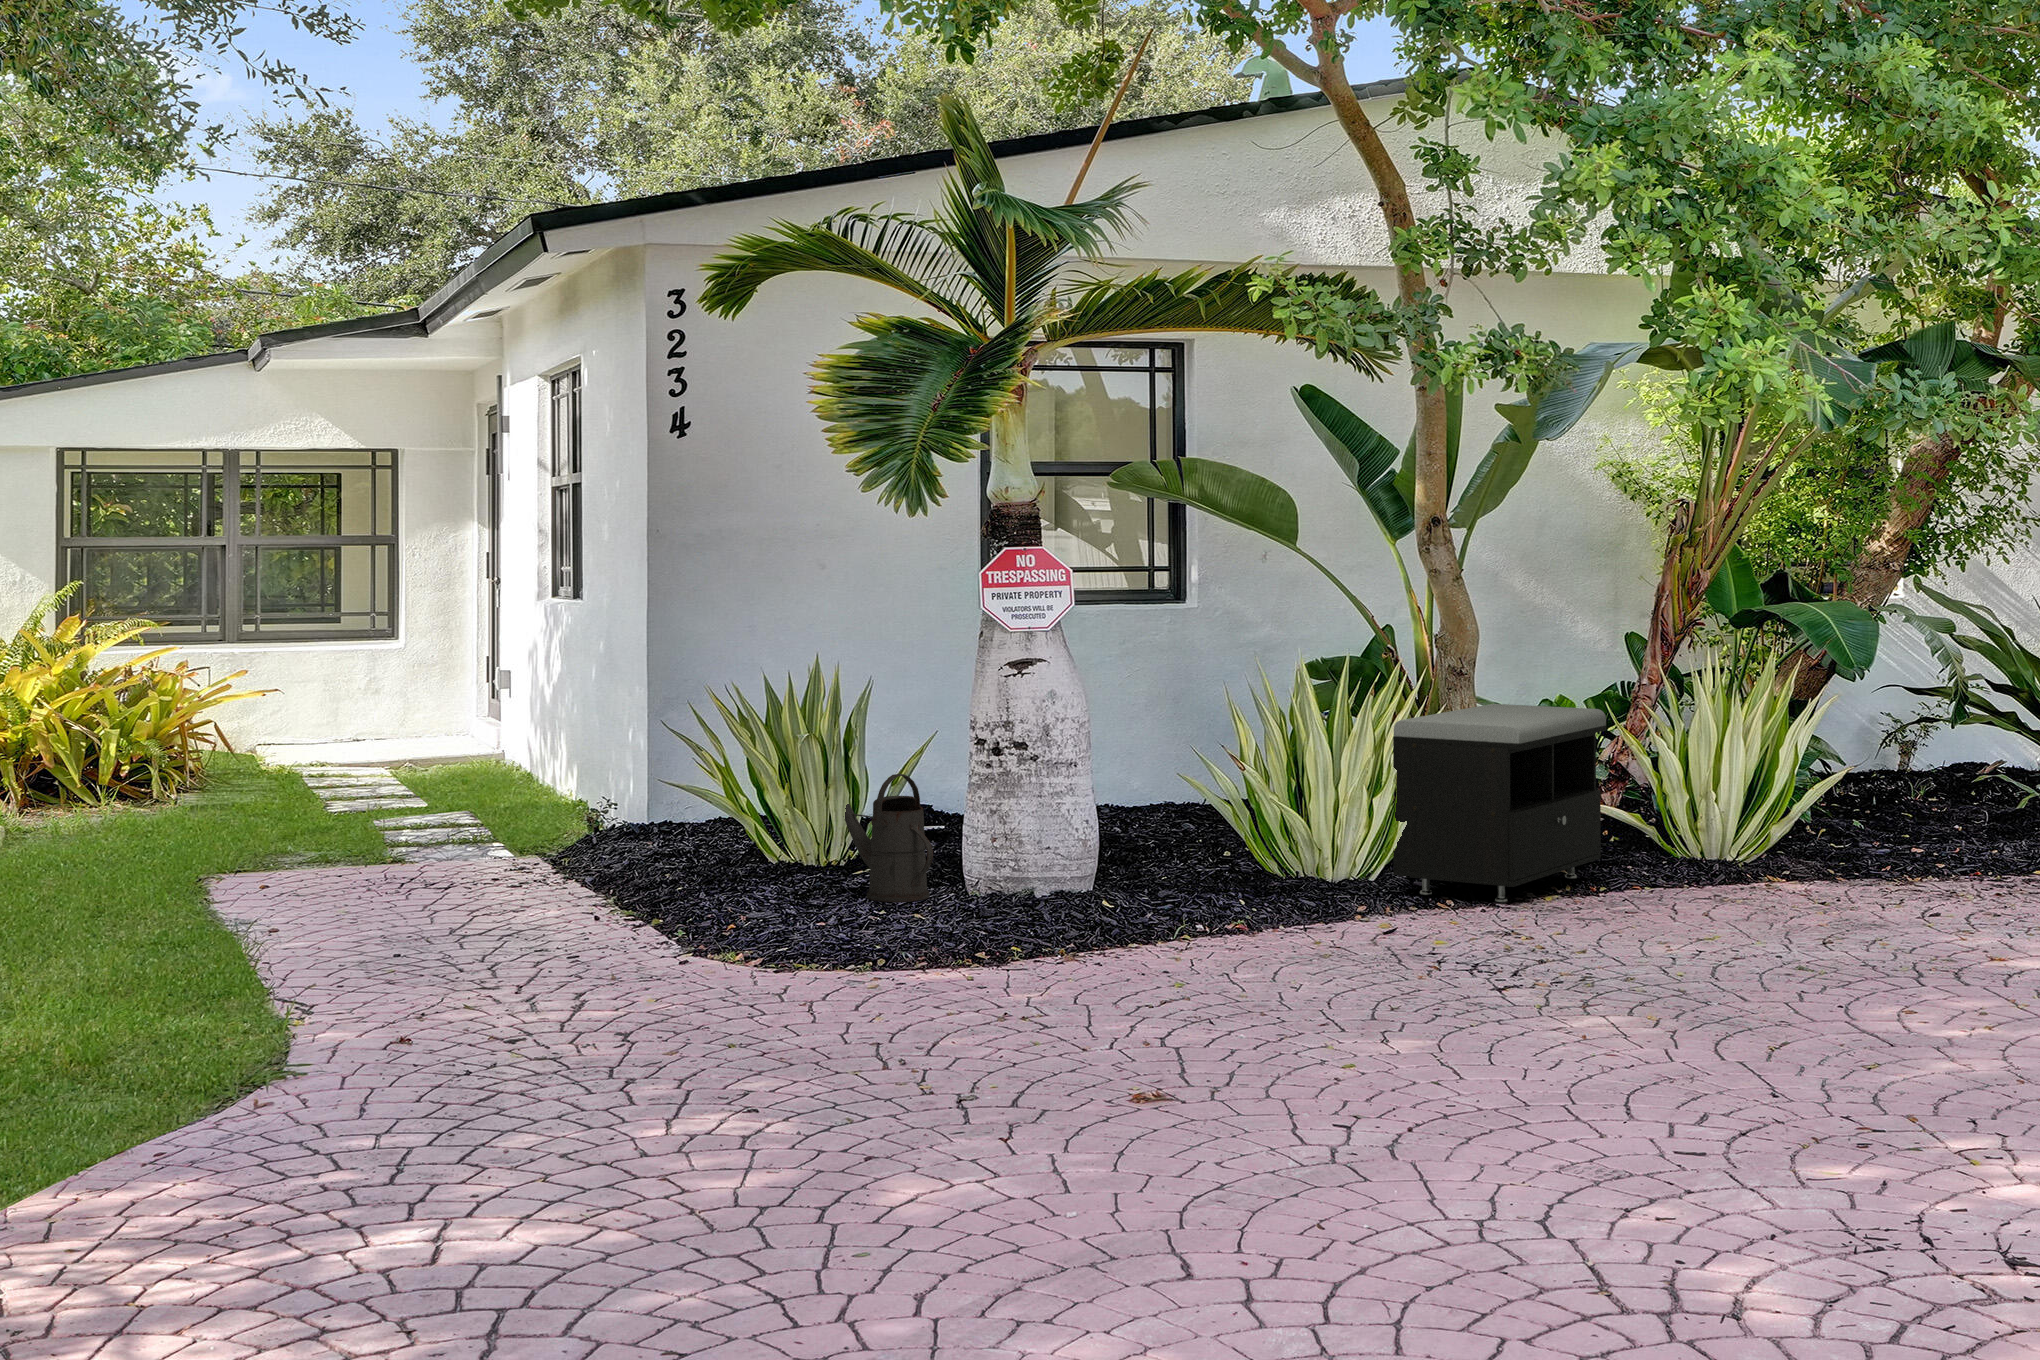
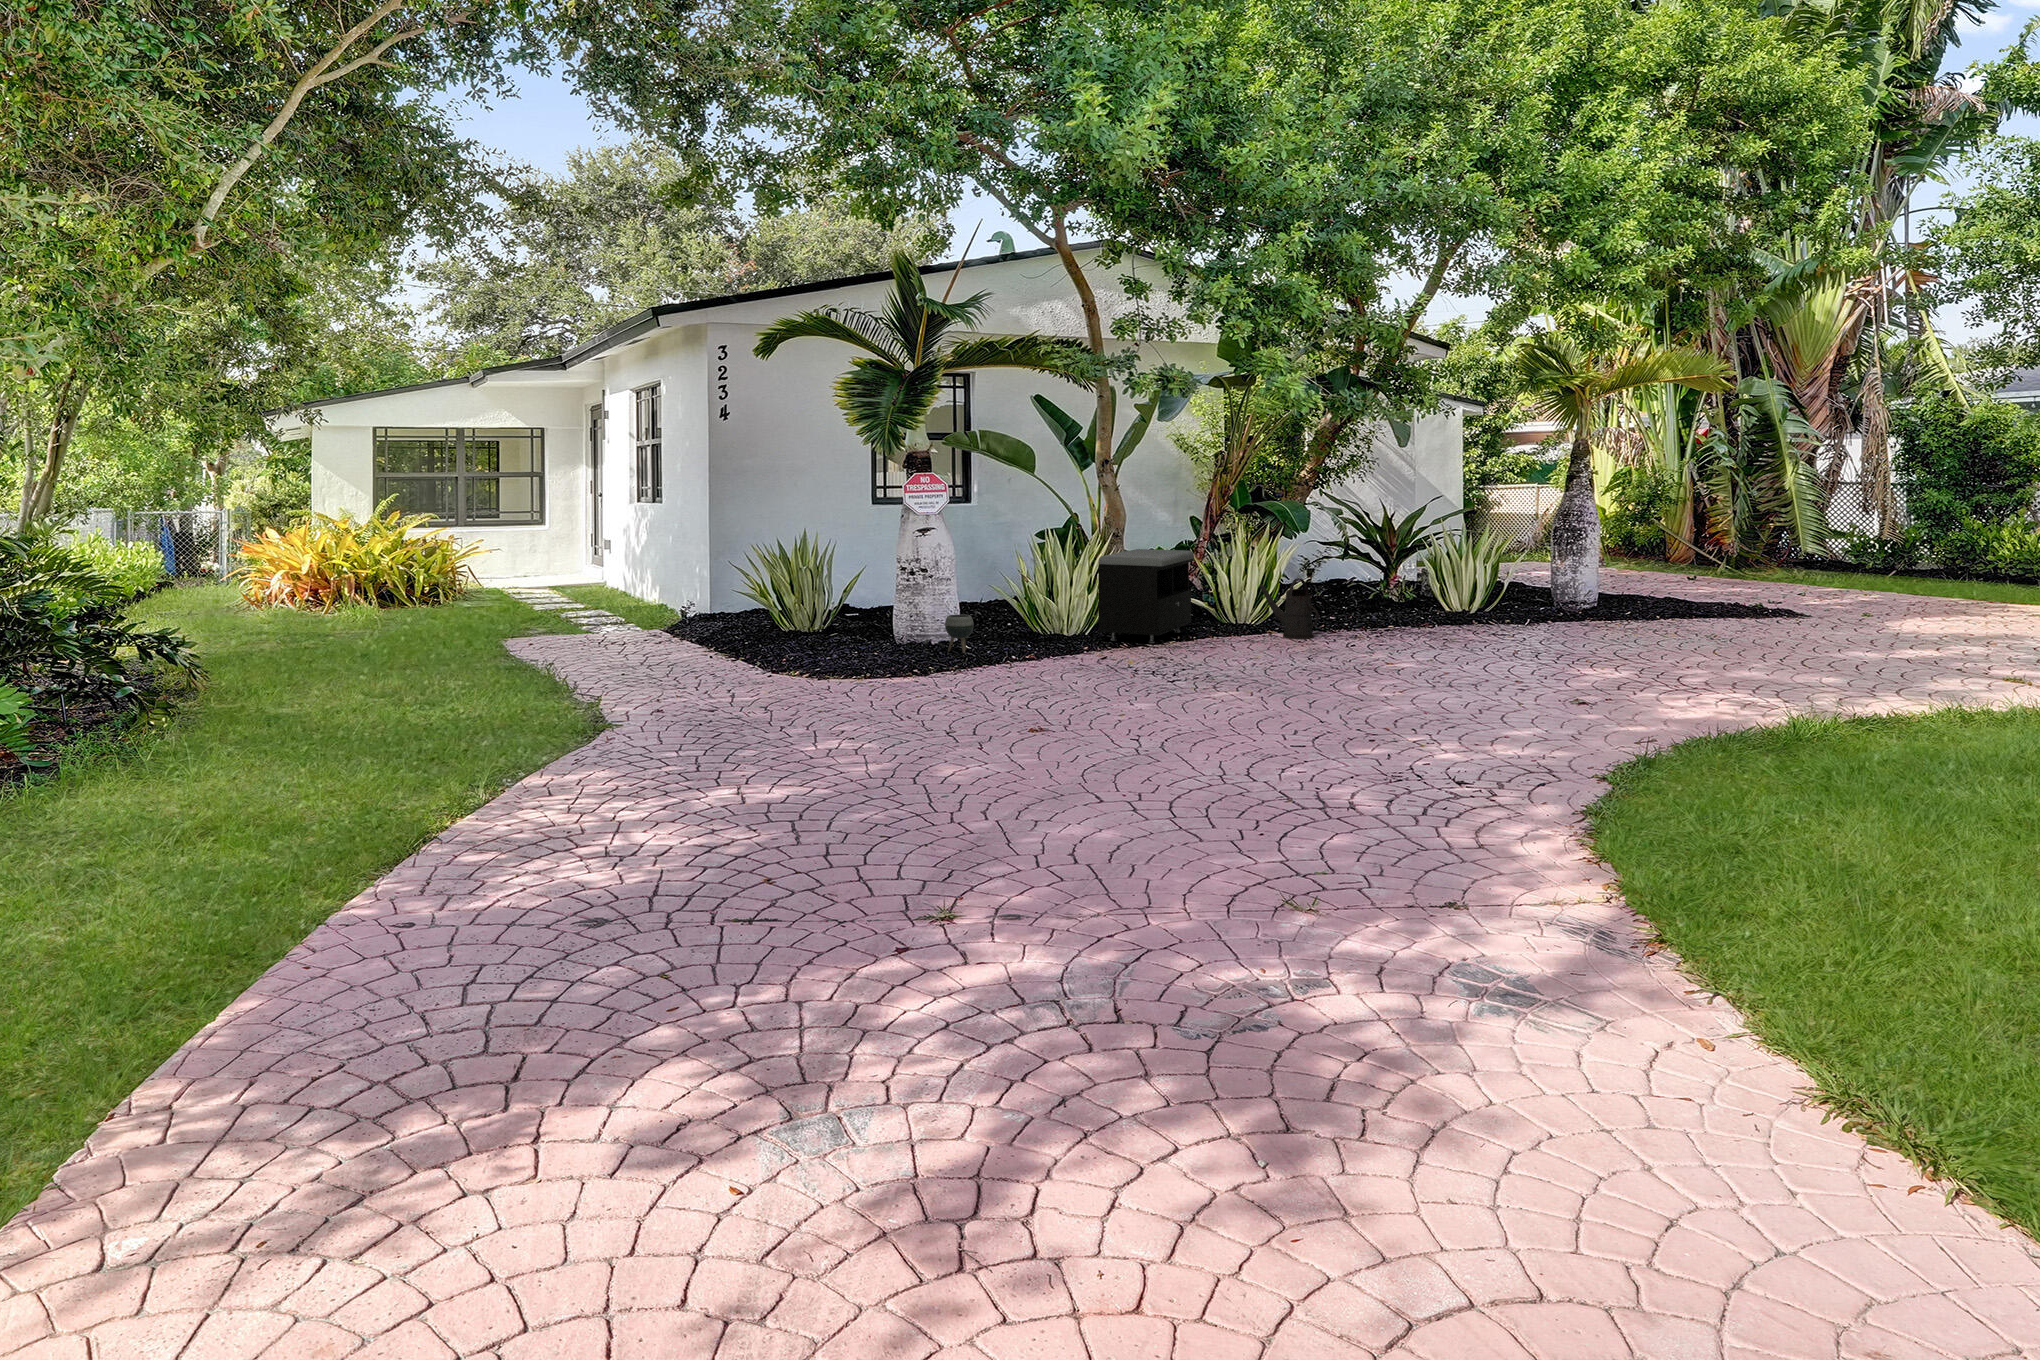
watering can: present [843,774,933,902] -> present [1260,578,1319,639]
planter: none [1063,838,1121,917] -> present [945,615,974,653]

